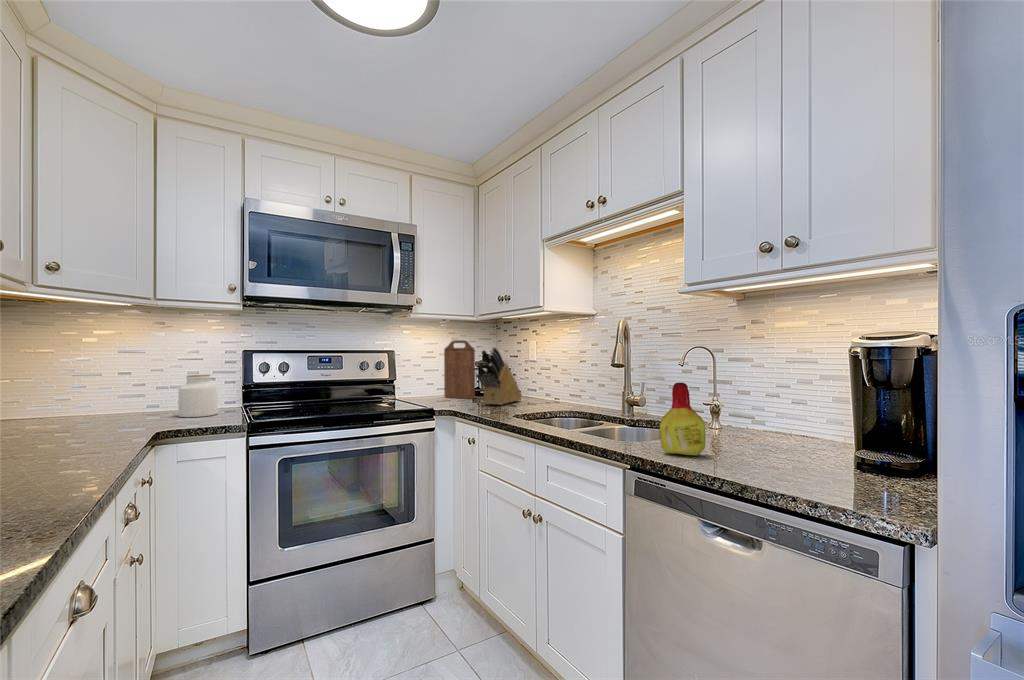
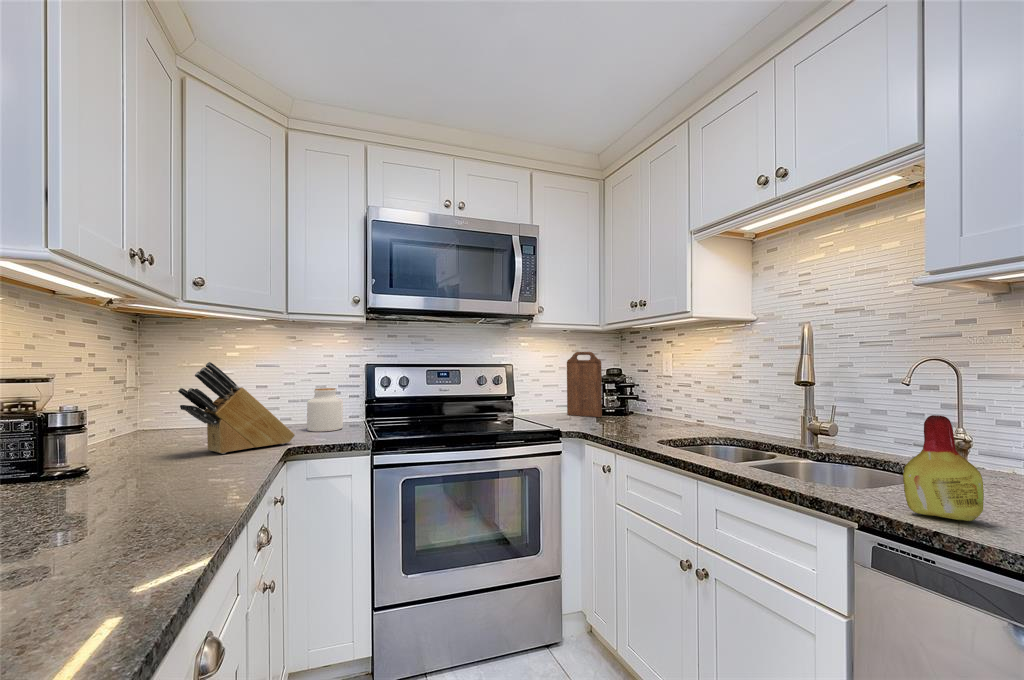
knife block: present [476,347,522,405] -> present [178,362,295,454]

